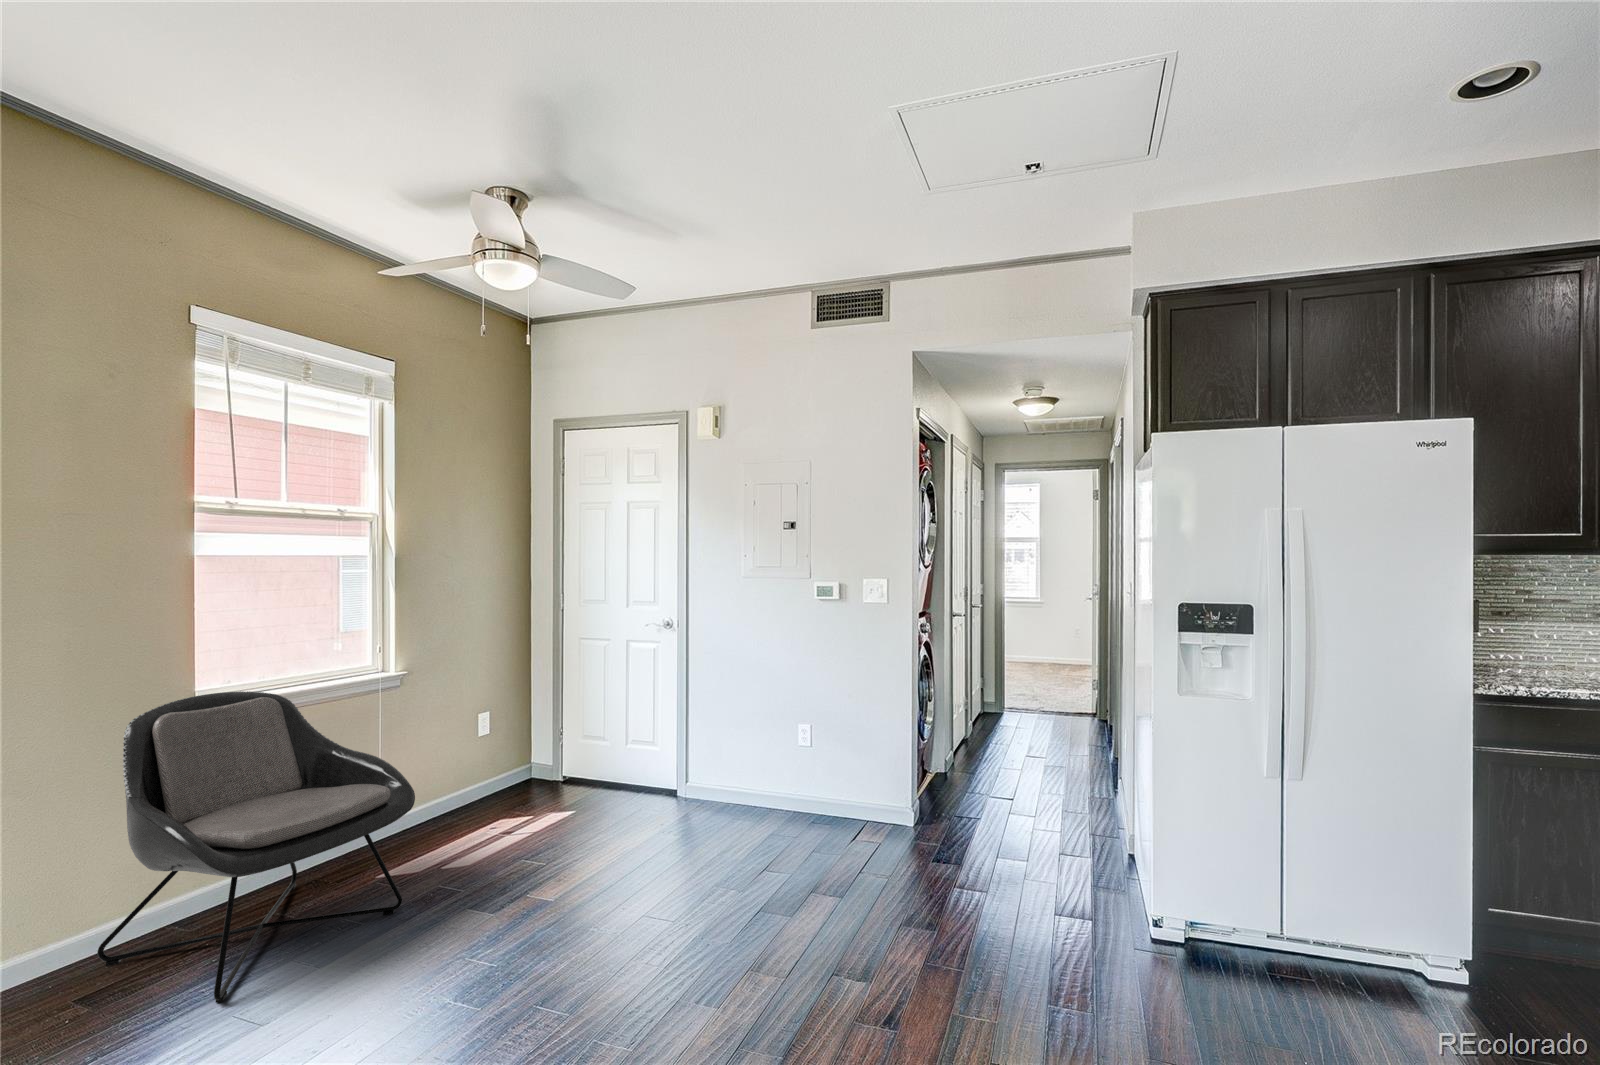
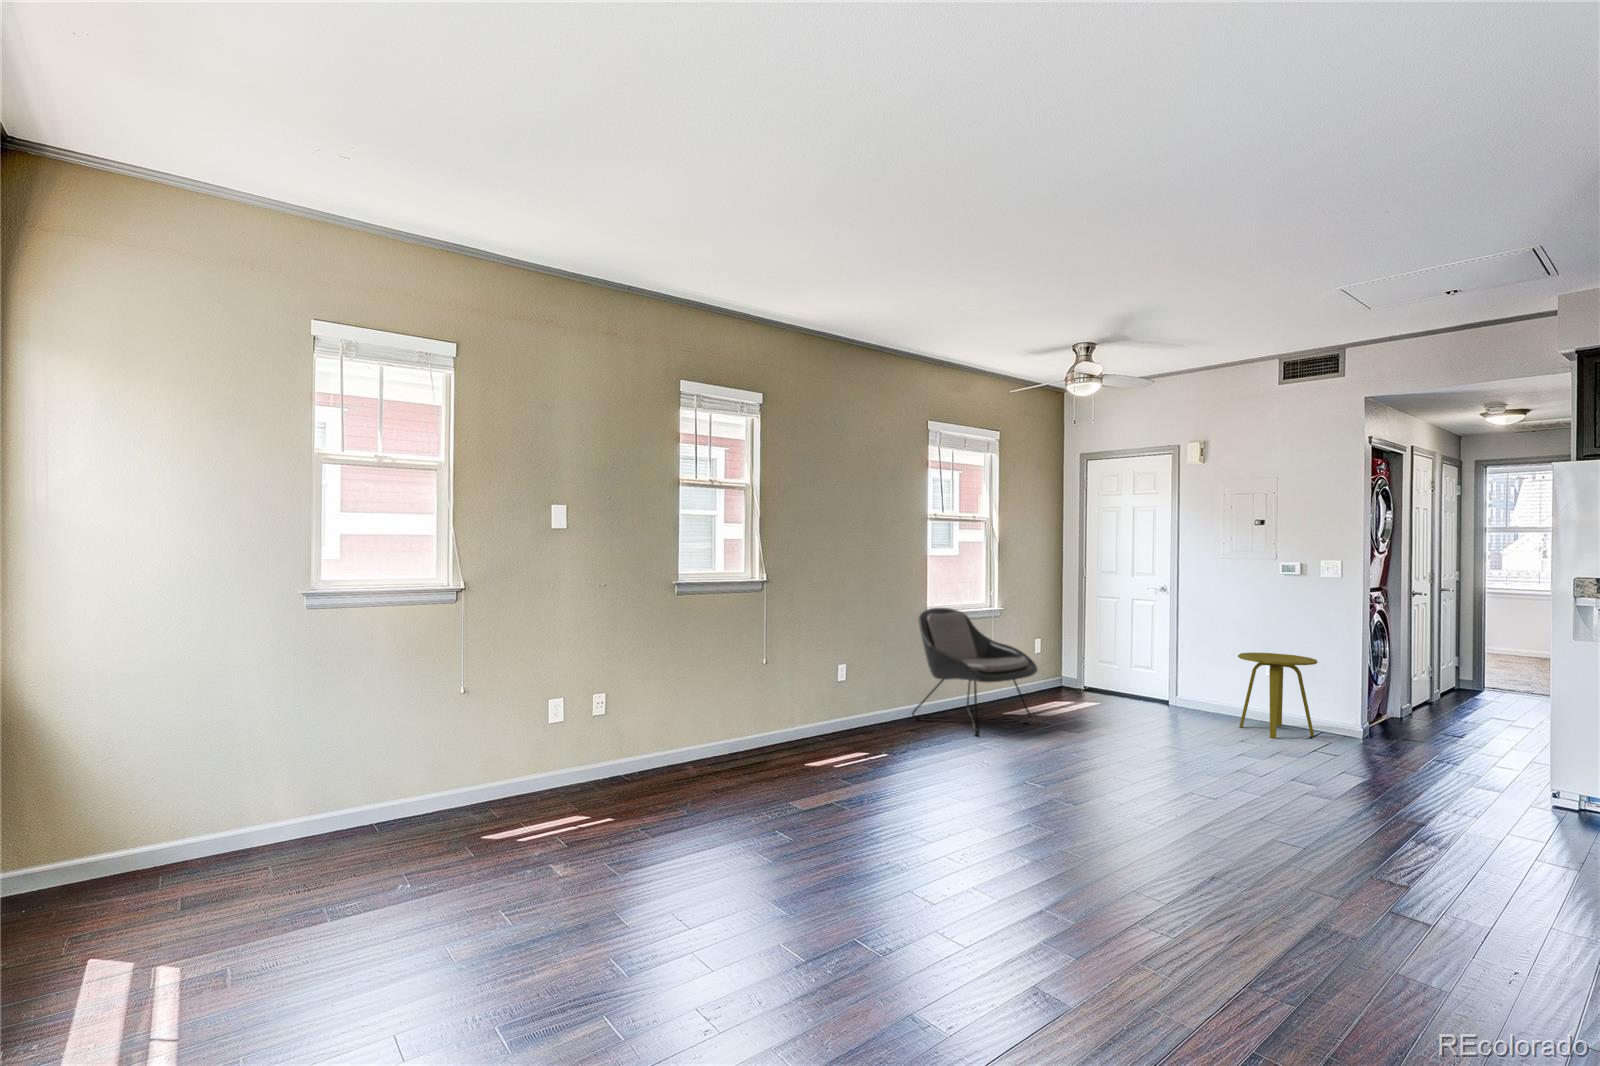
side table: none [760,714,862,857] -> present [1238,653,1318,738]

